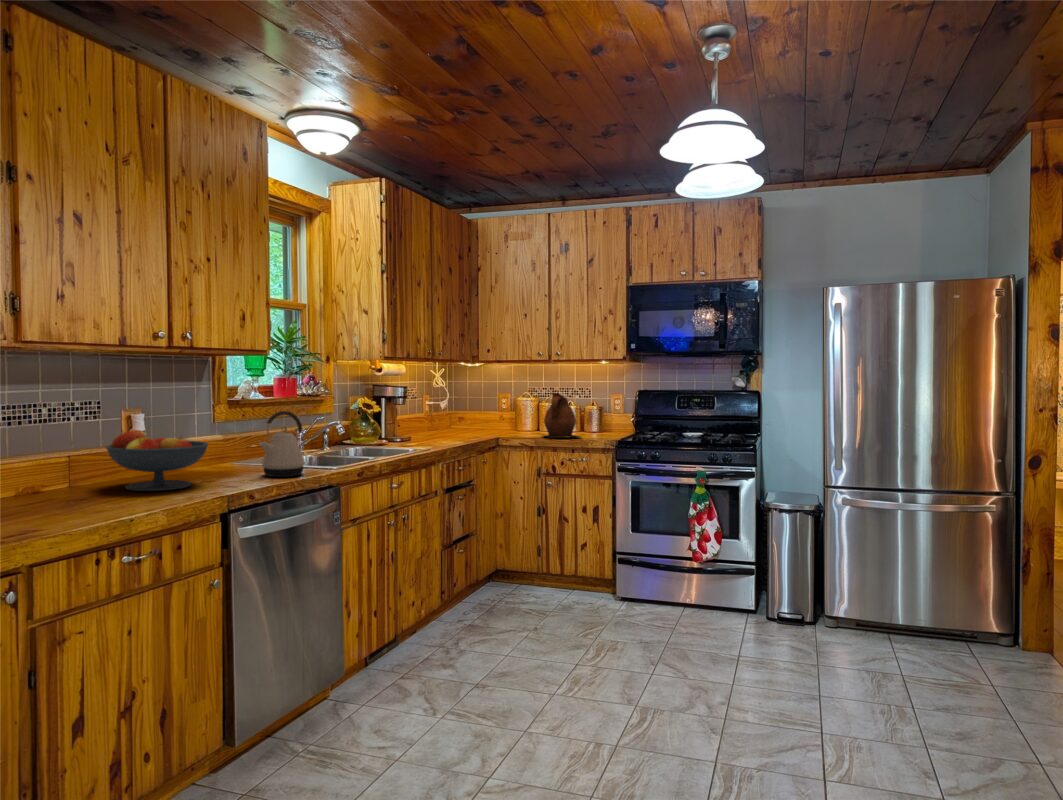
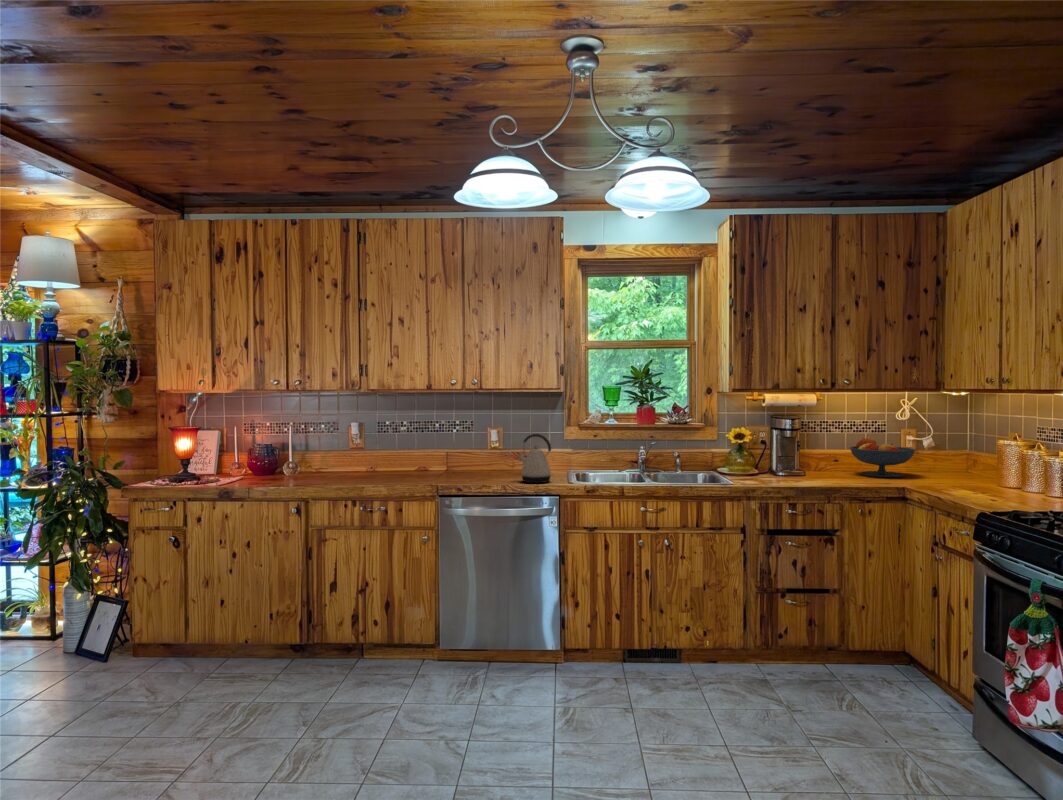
ceramic pitcher: present [543,393,579,438] -> none [972,433,1036,502]
fruit bowl: present [106,430,208,491] -> present [850,438,915,477]

